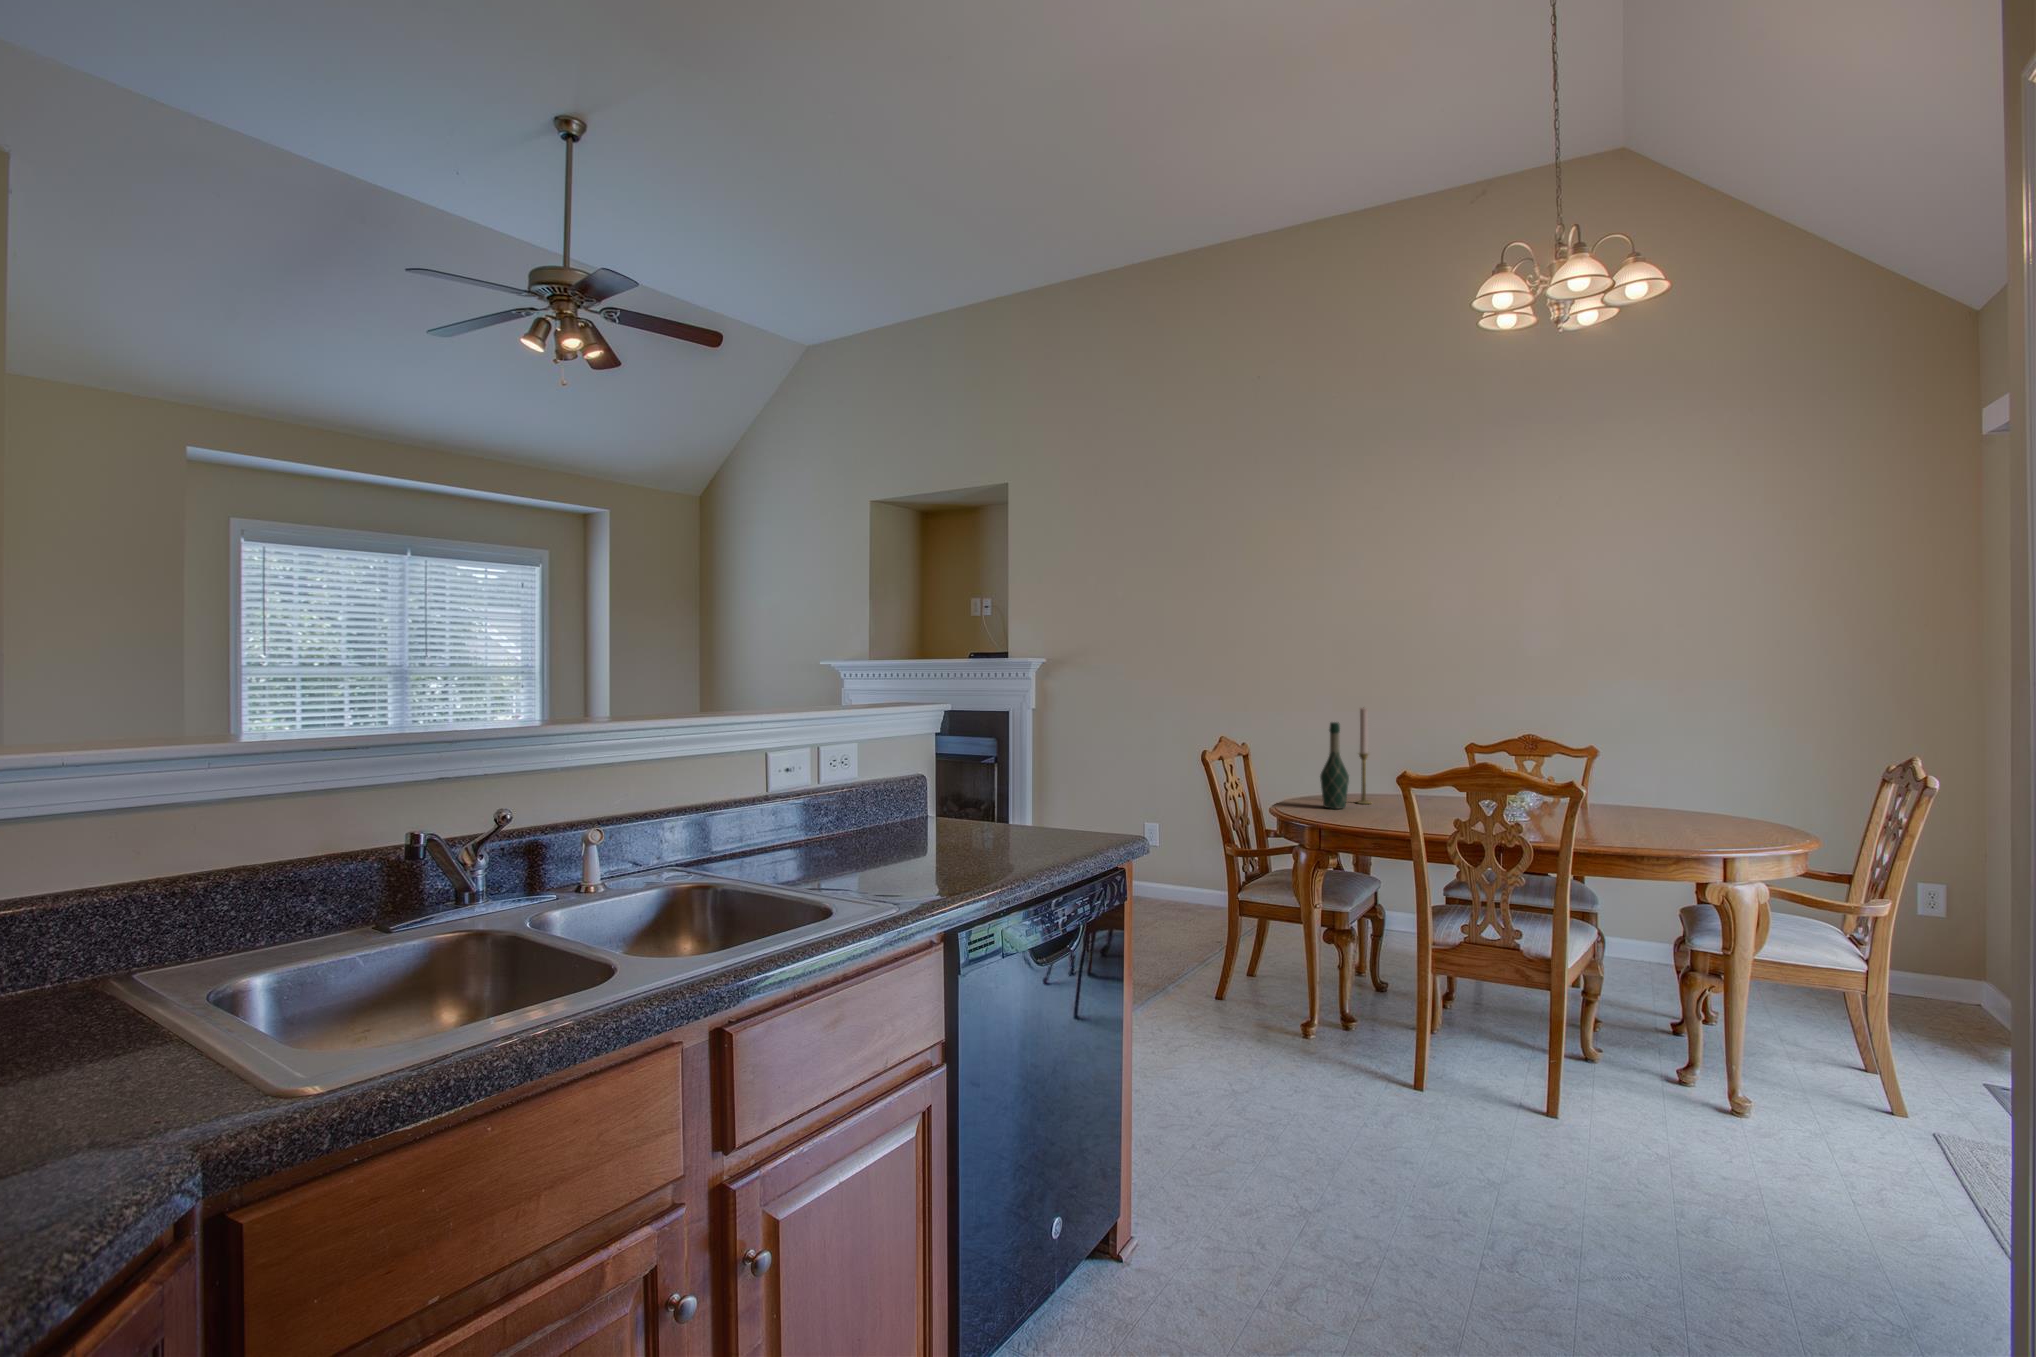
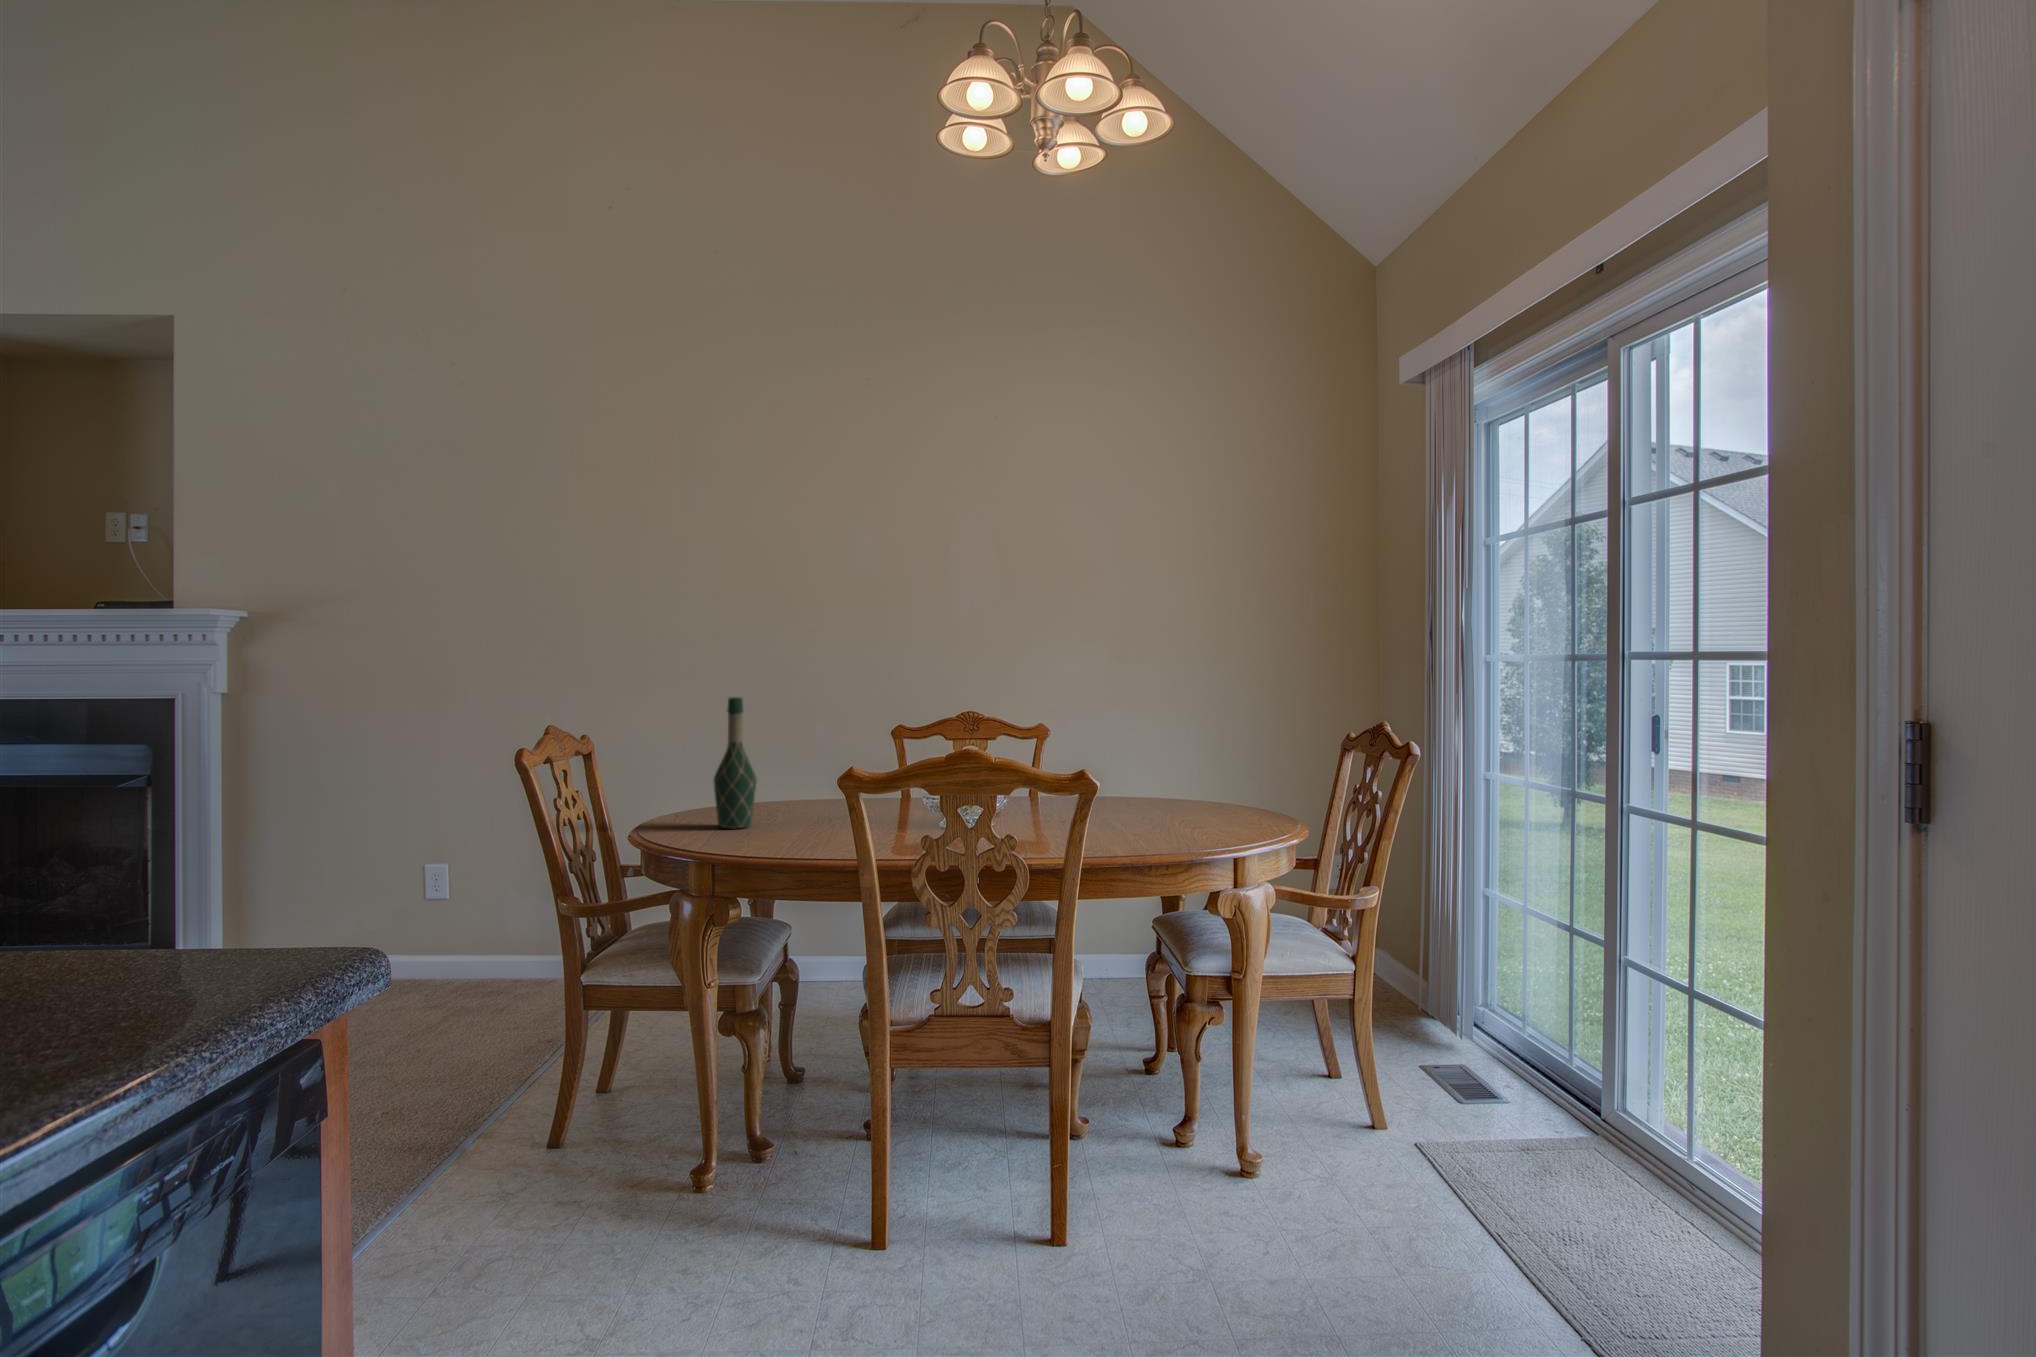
candlestick: present [1357,708,1372,804] -> none [763,675,787,817]

